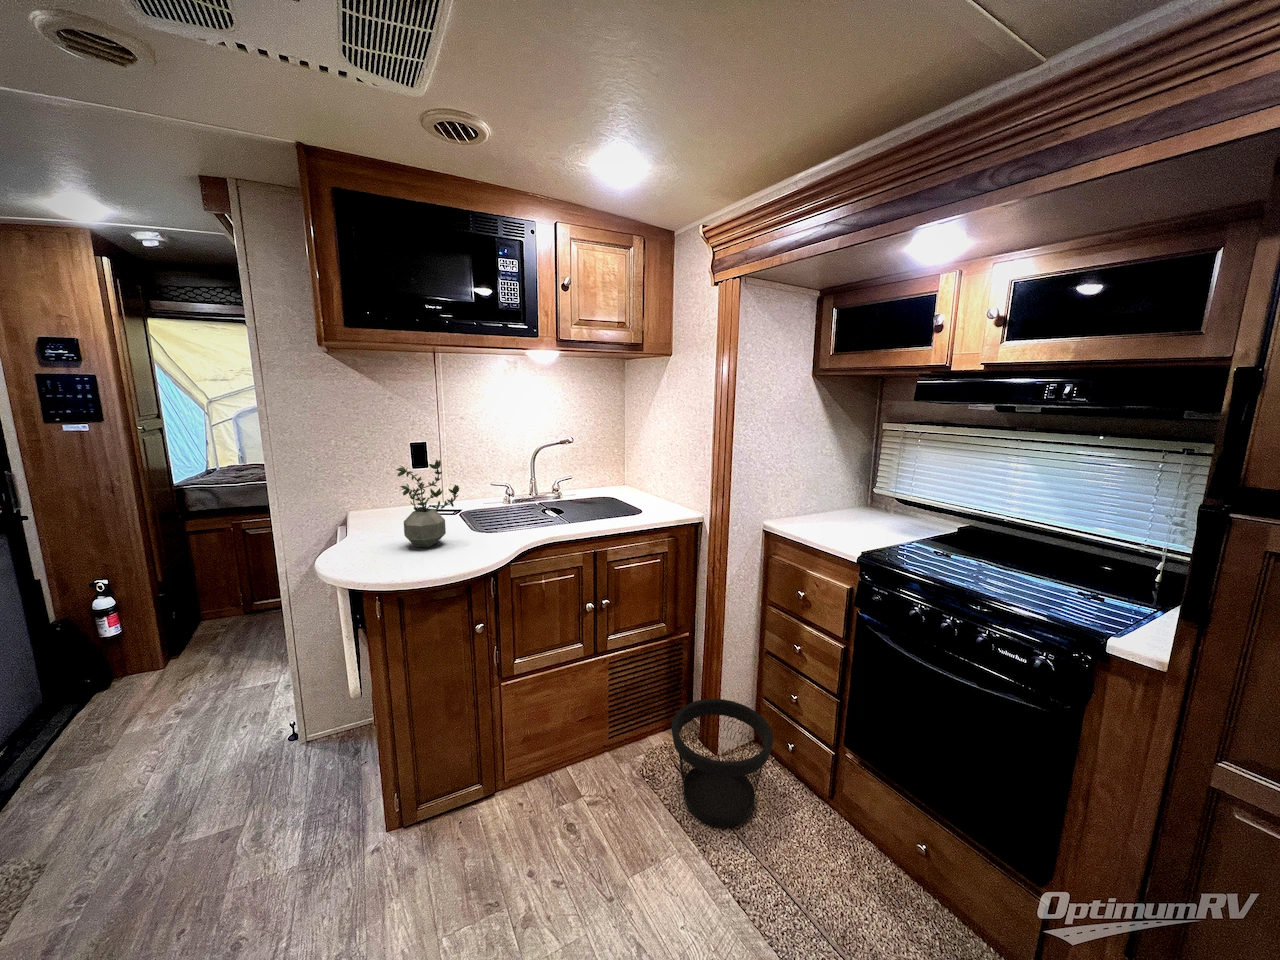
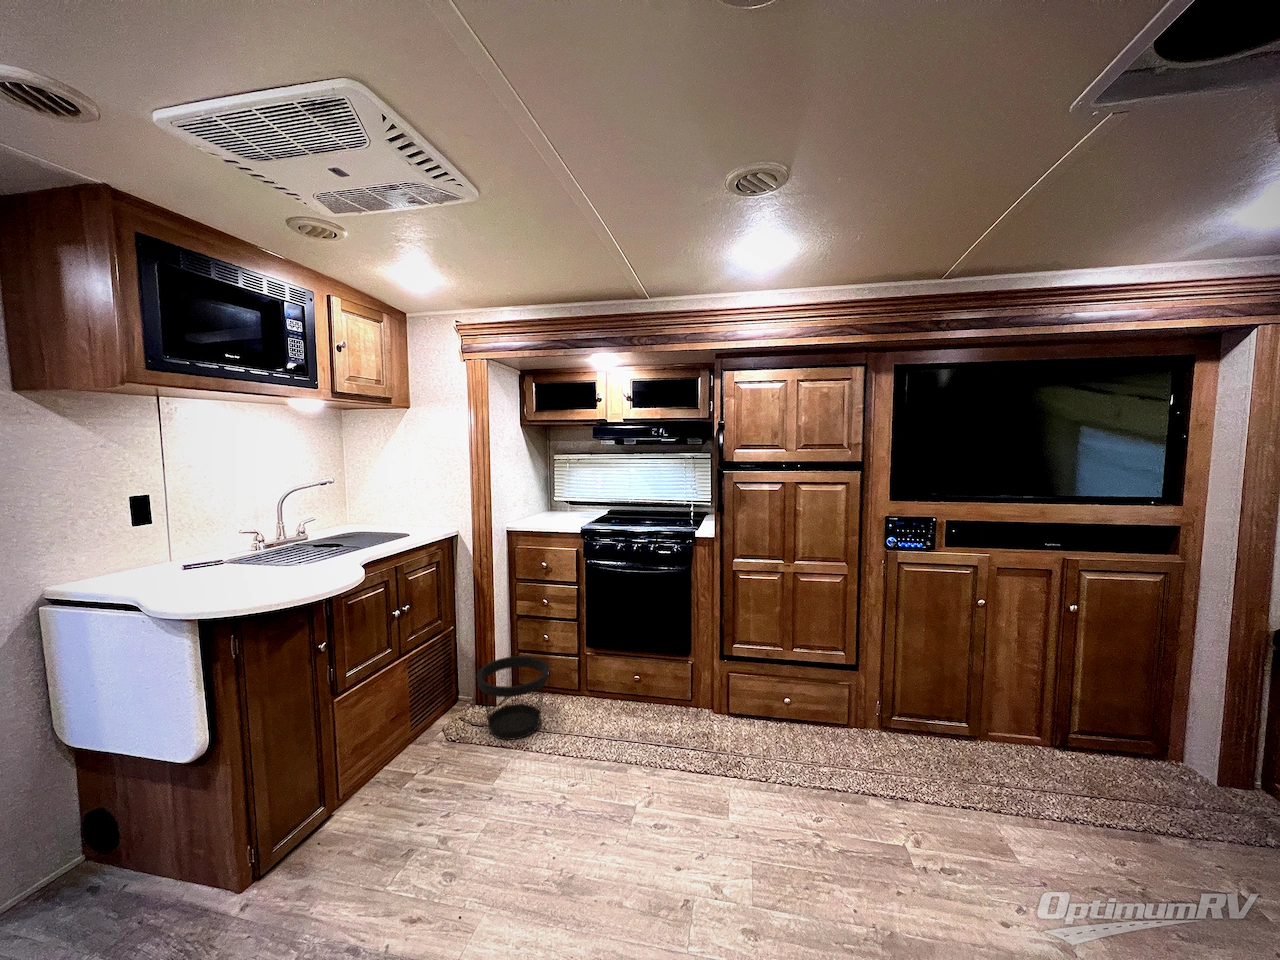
potted plant: present [397,460,459,547] -> none [226,499,293,587]

